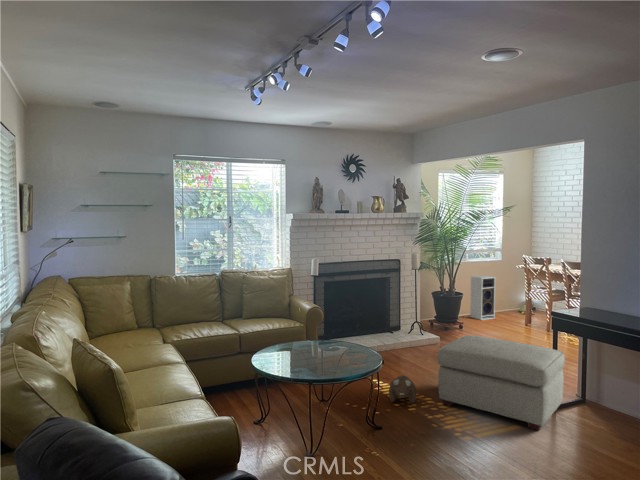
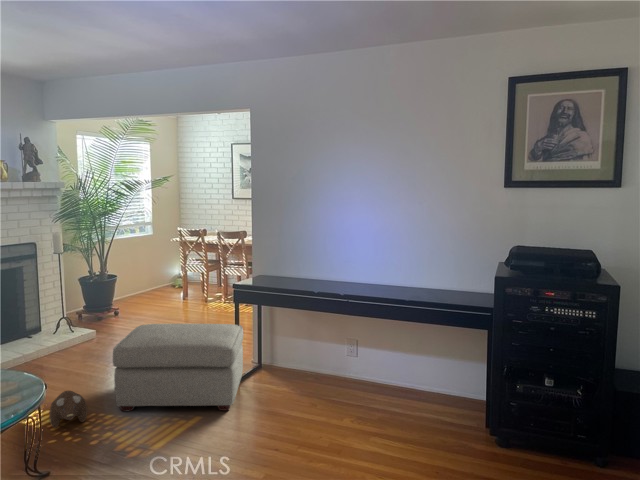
speaker: present [470,275,495,320] -> none [122,252,151,302]

